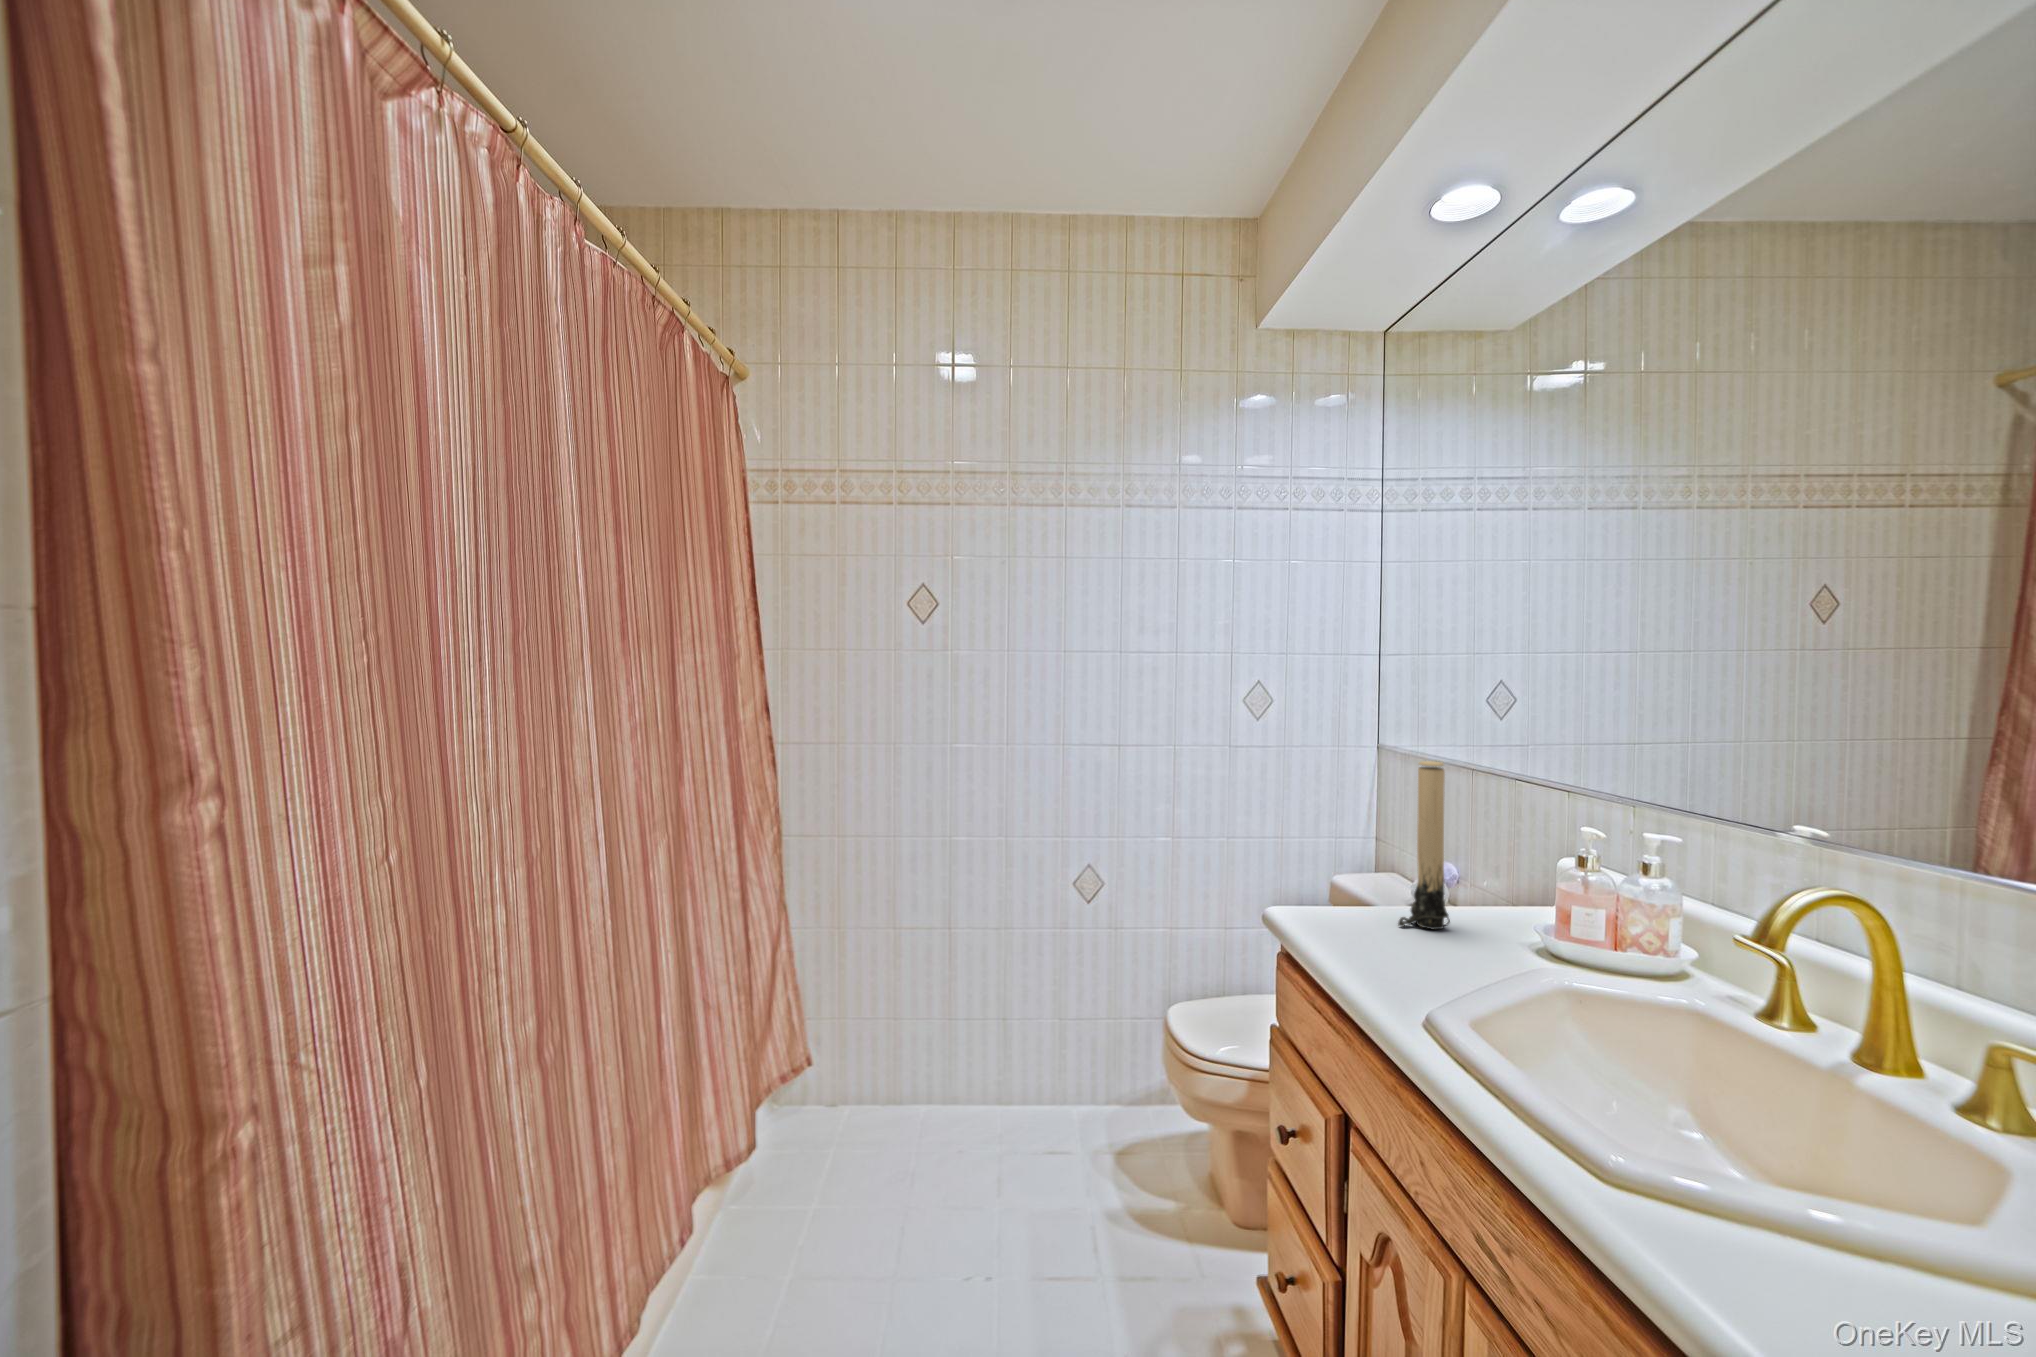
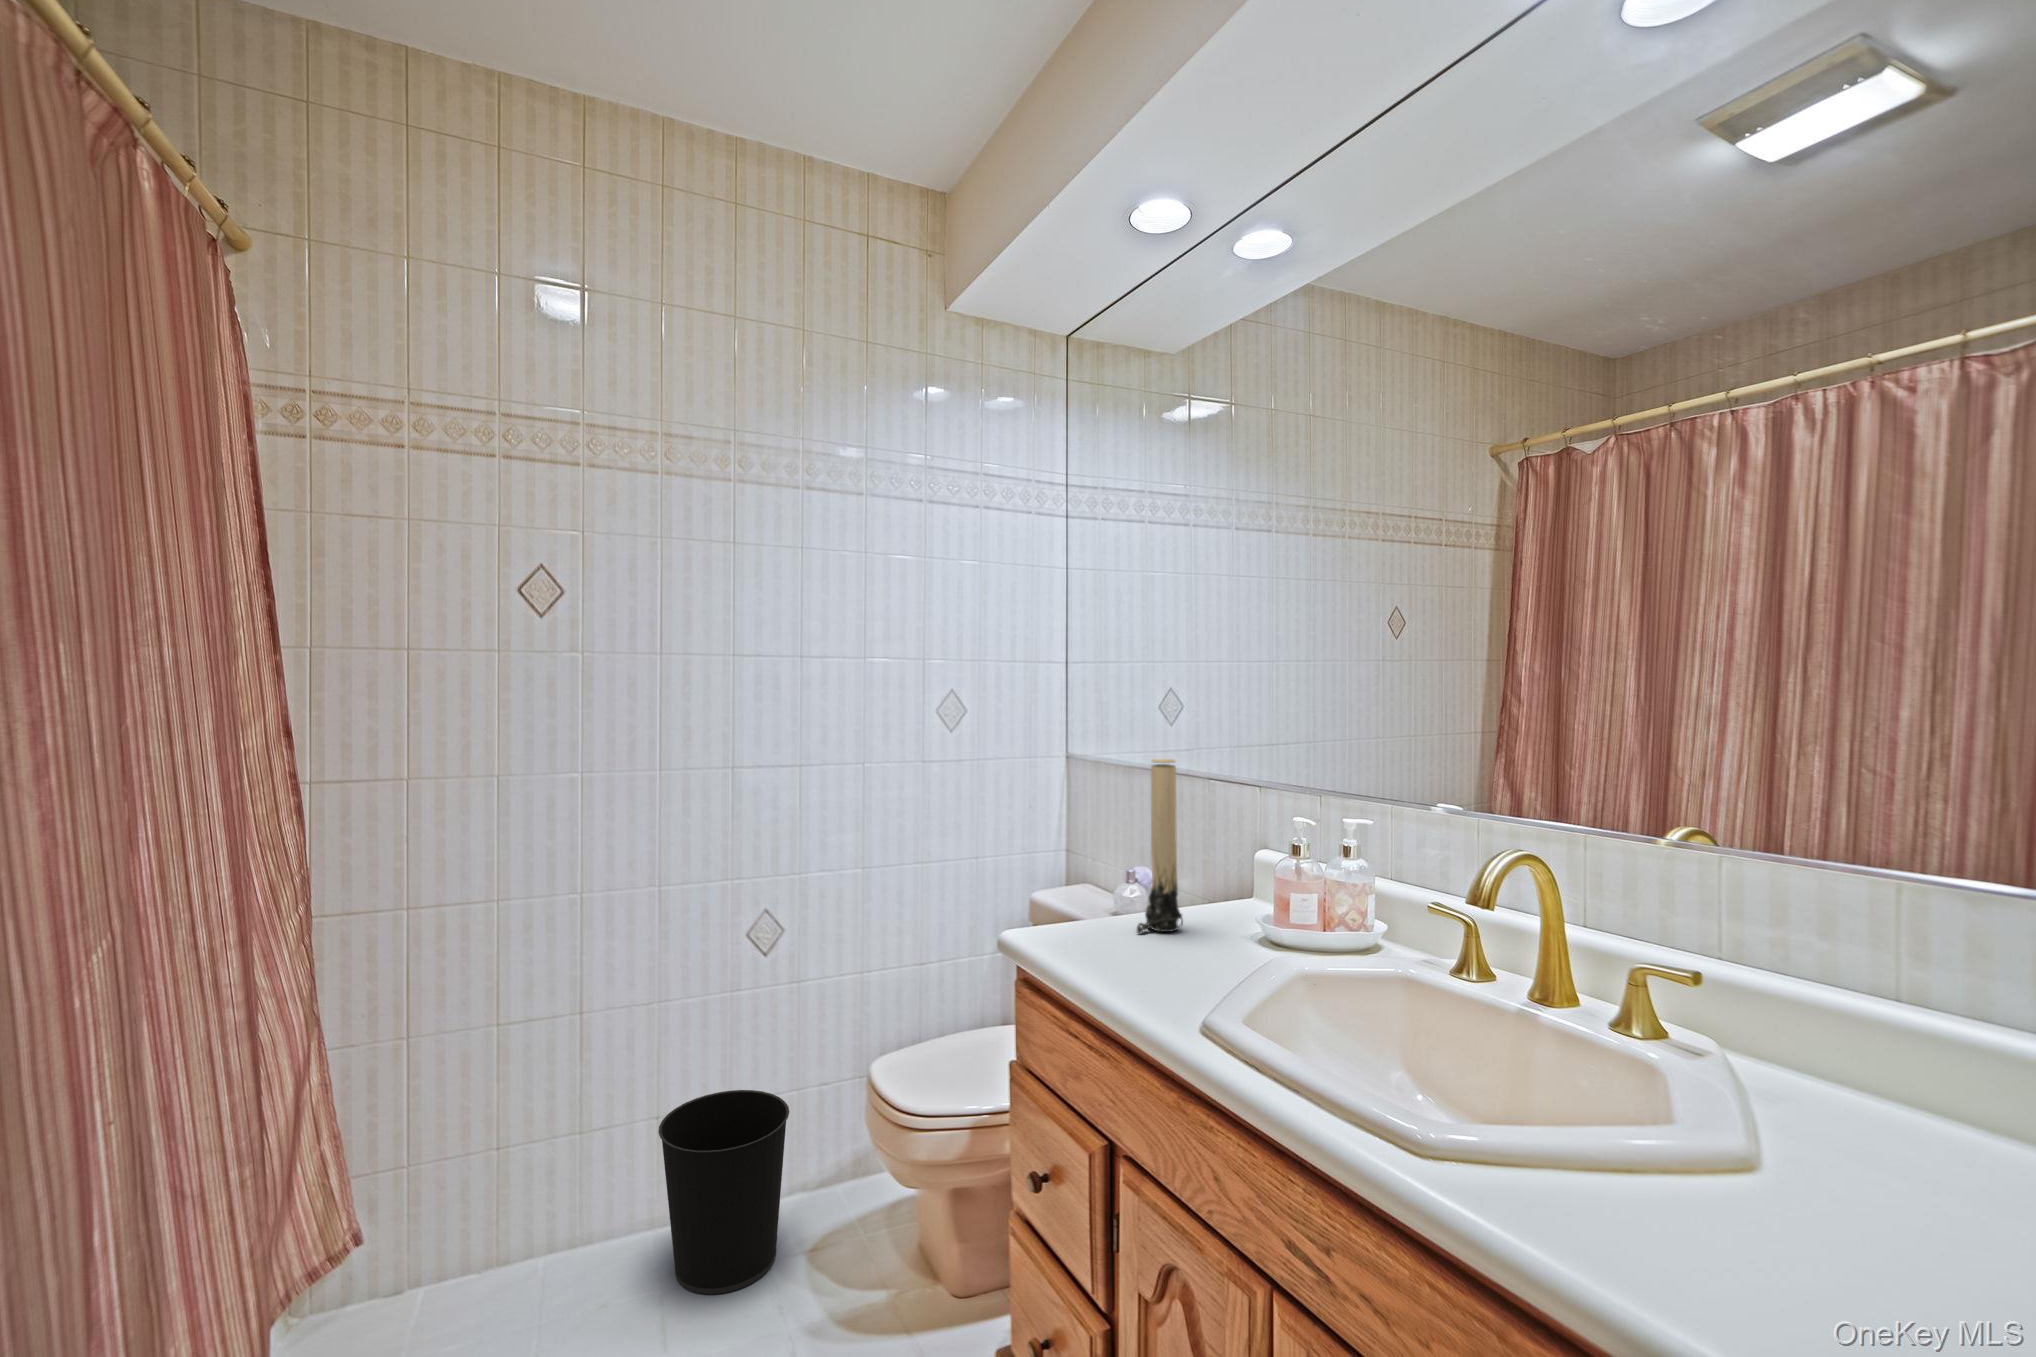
wastebasket: none [1007,1010,1109,1171] -> present [658,1090,789,1294]

